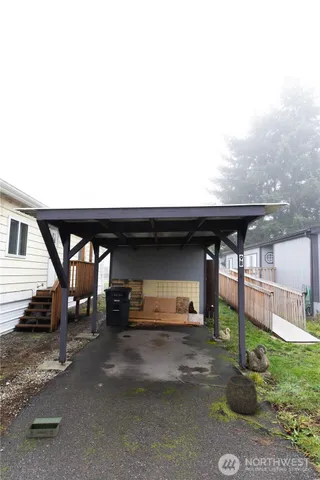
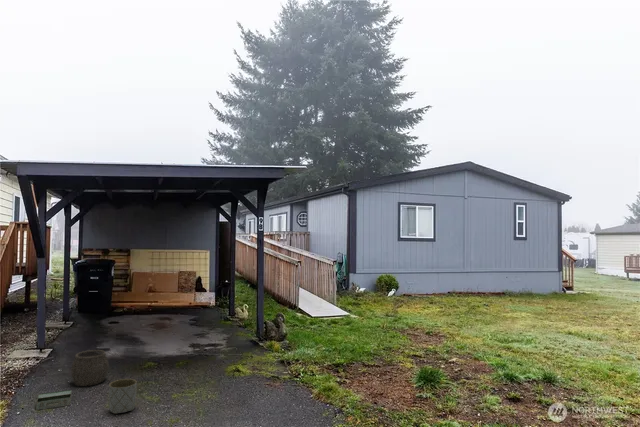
woven basket: present [226,375,257,413] -> present [71,350,108,386]
planter: none [81,421,109,467] -> present [109,379,137,414]

